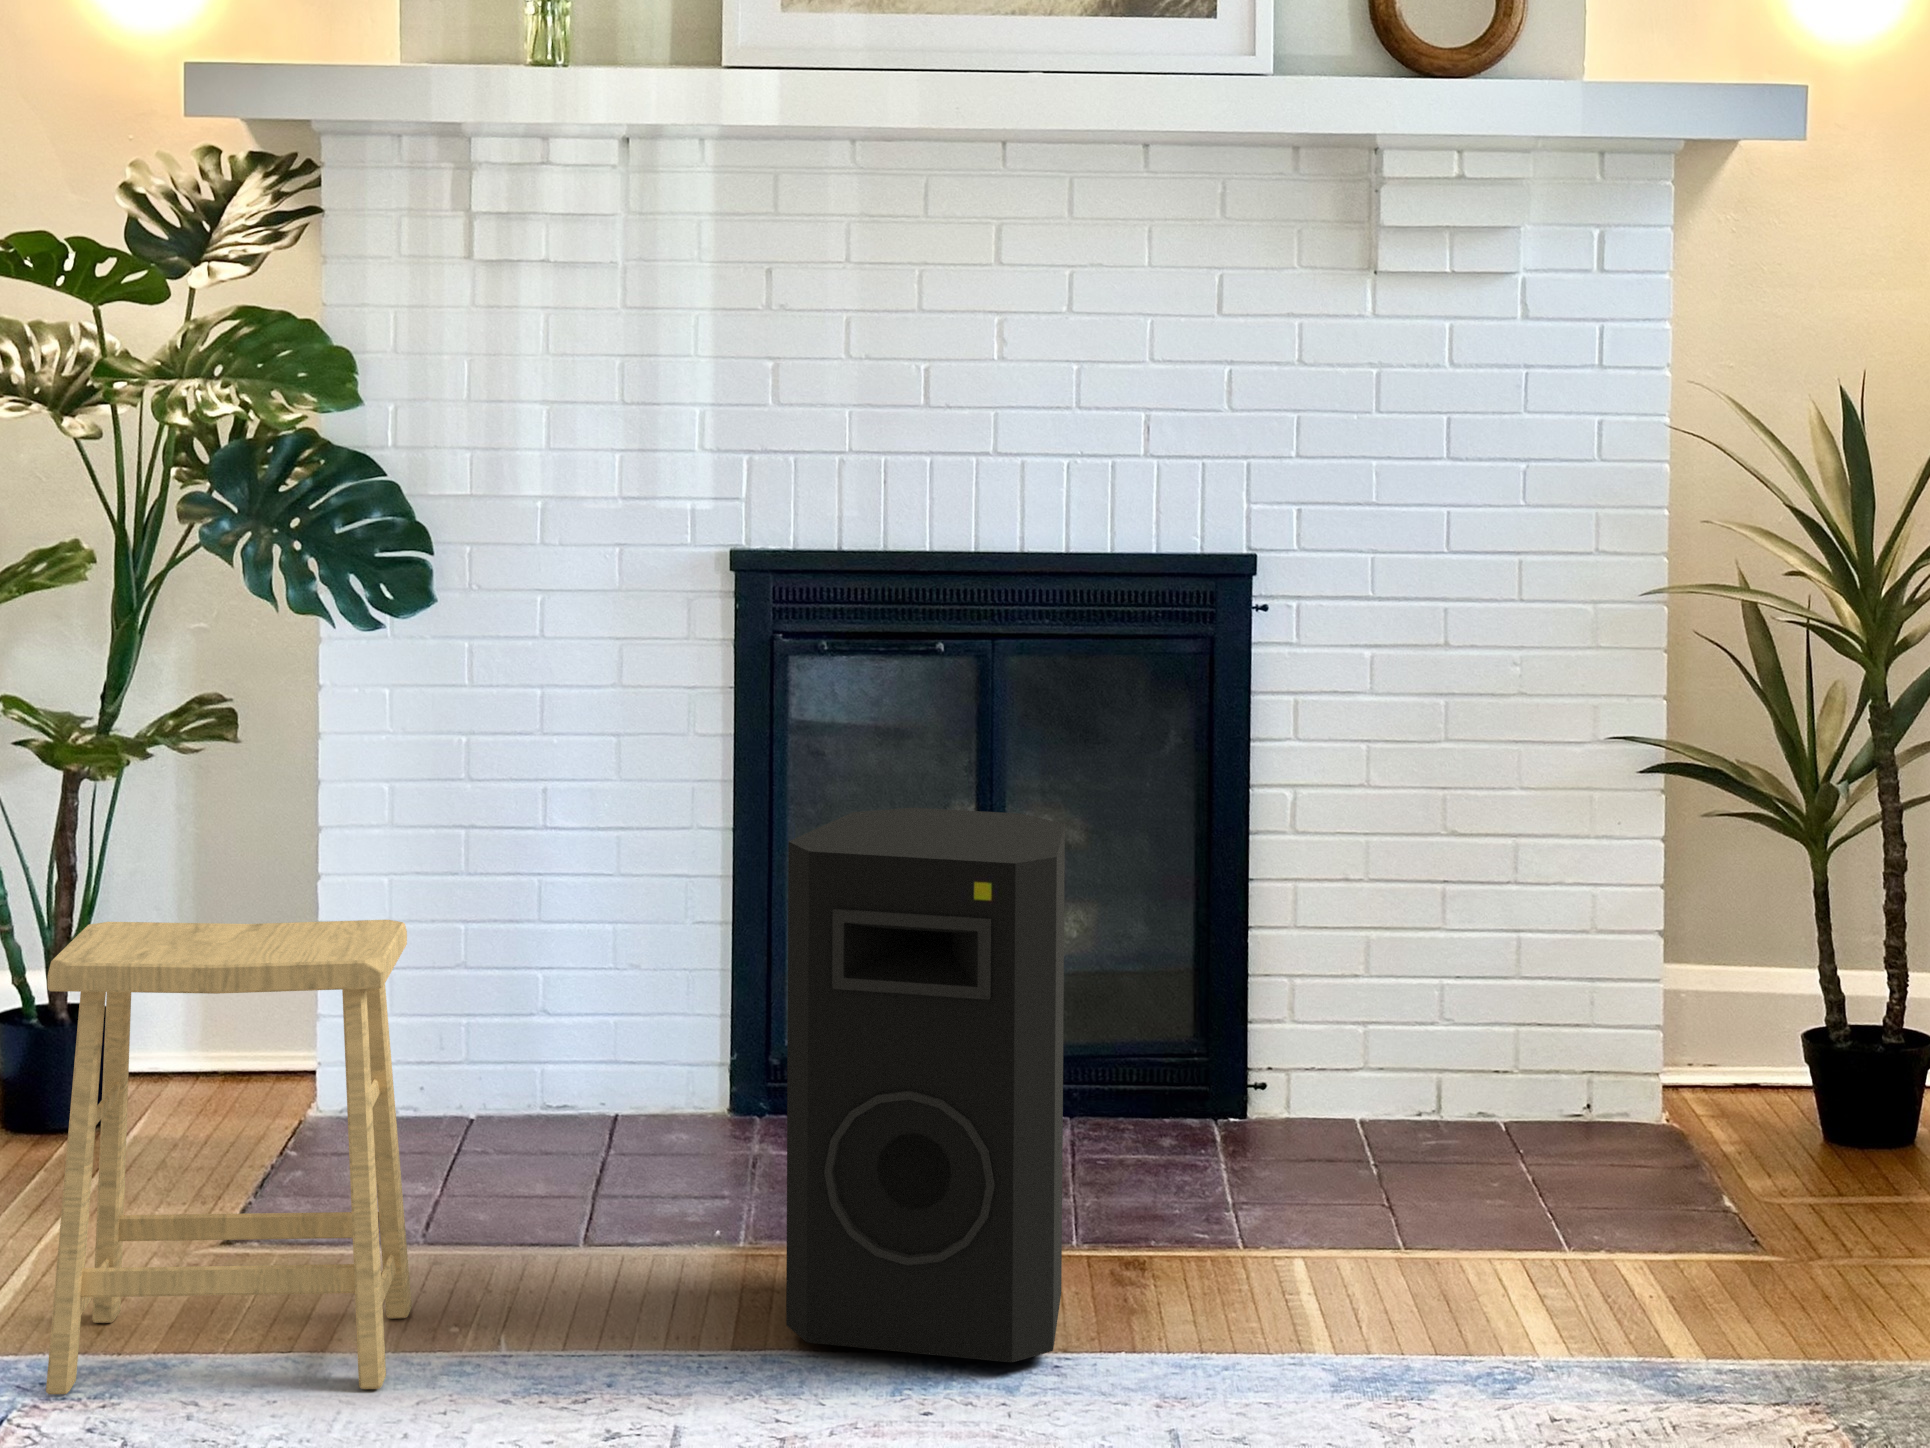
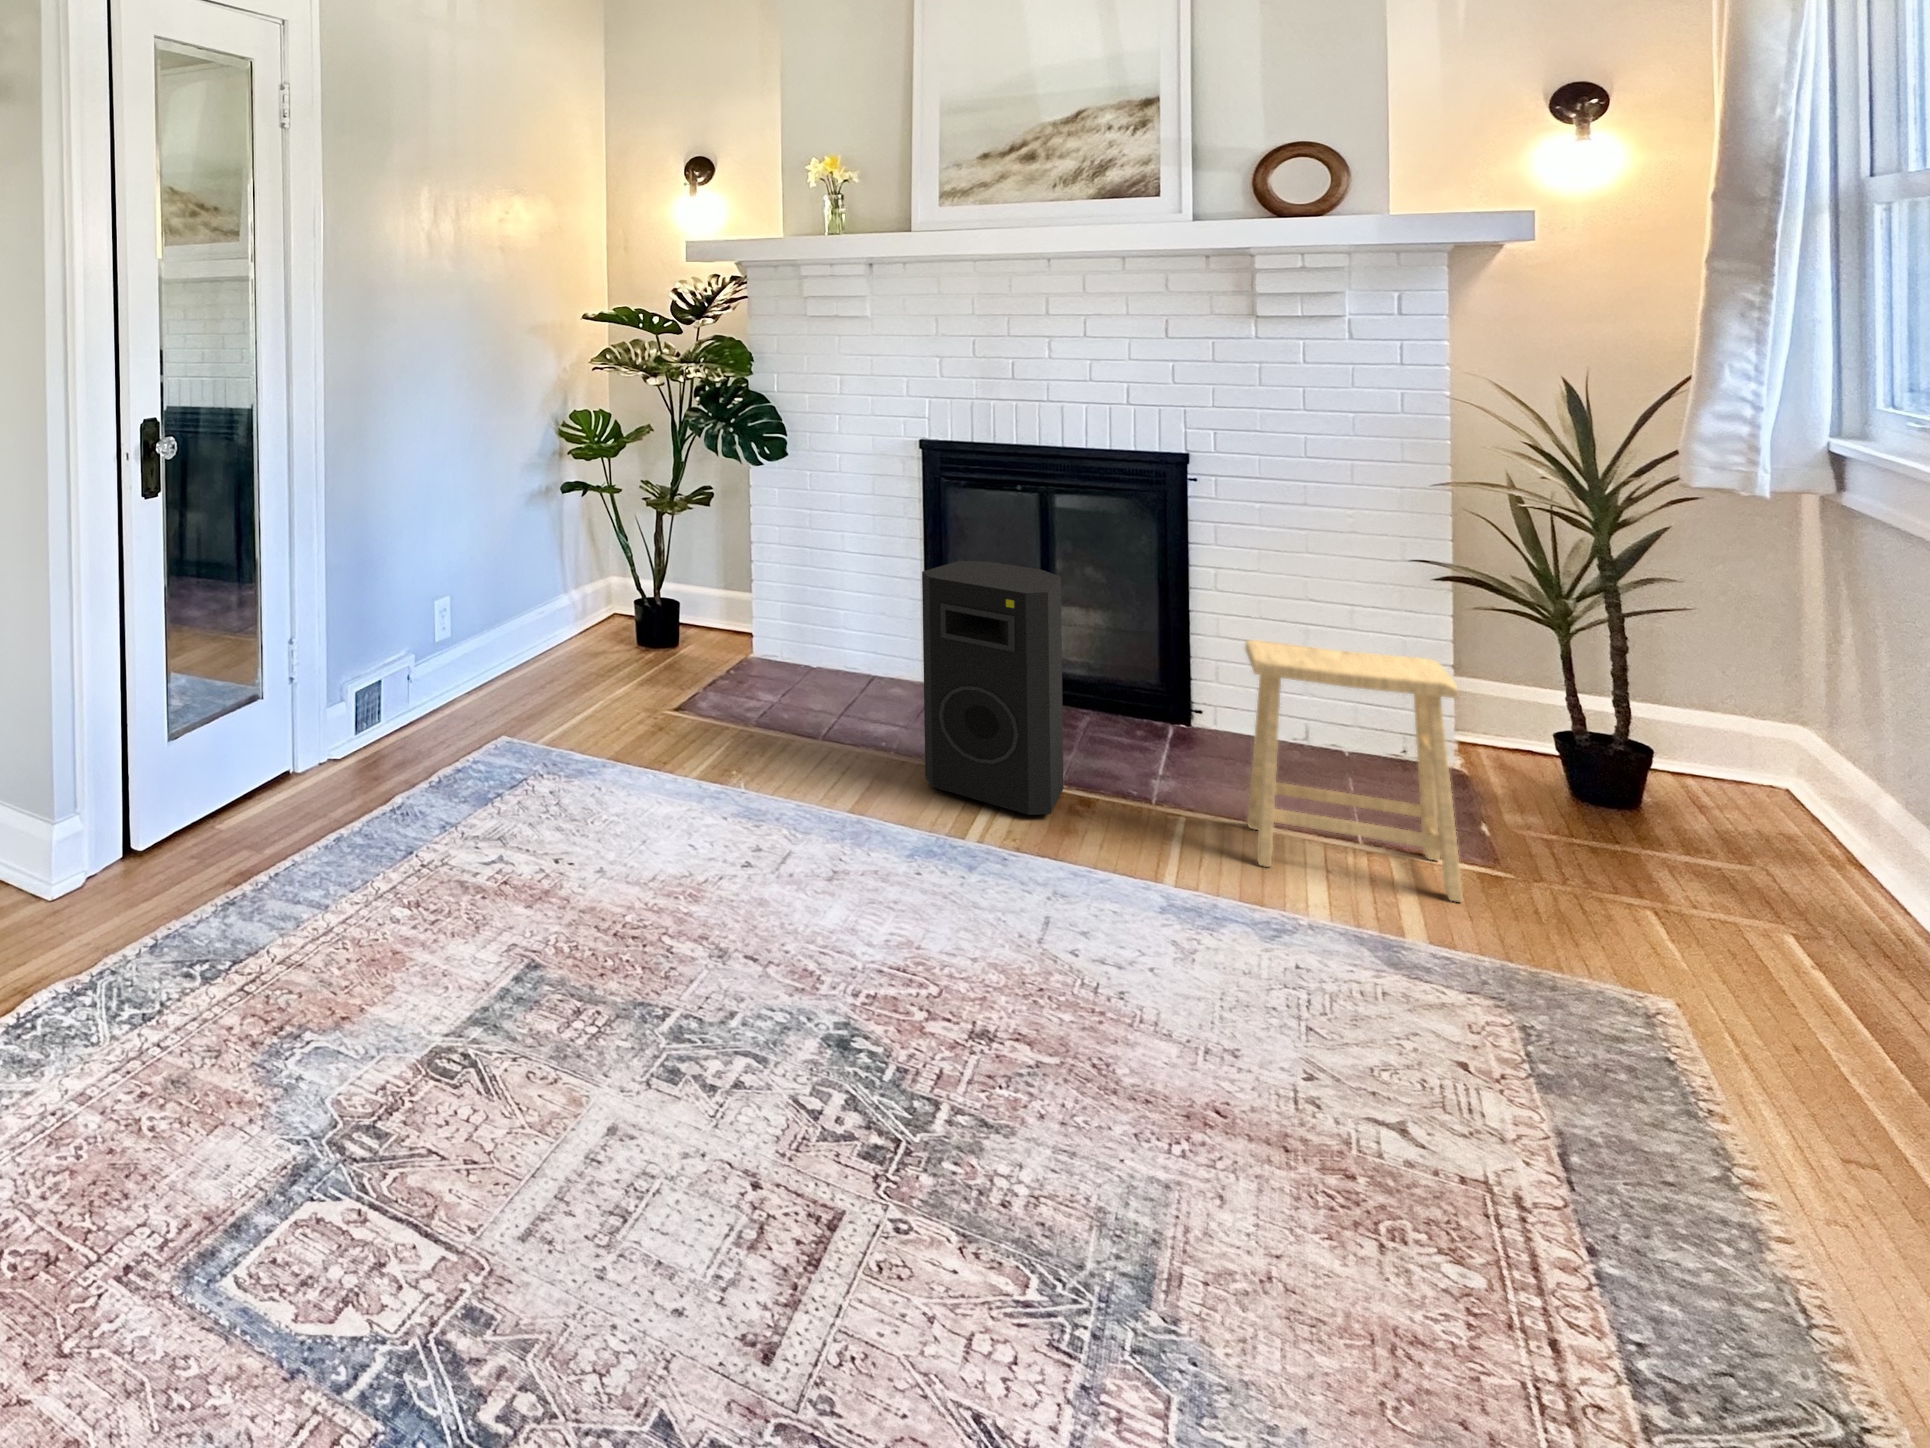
footstool: present [46,920,412,1395] -> present [1245,640,1463,902]

